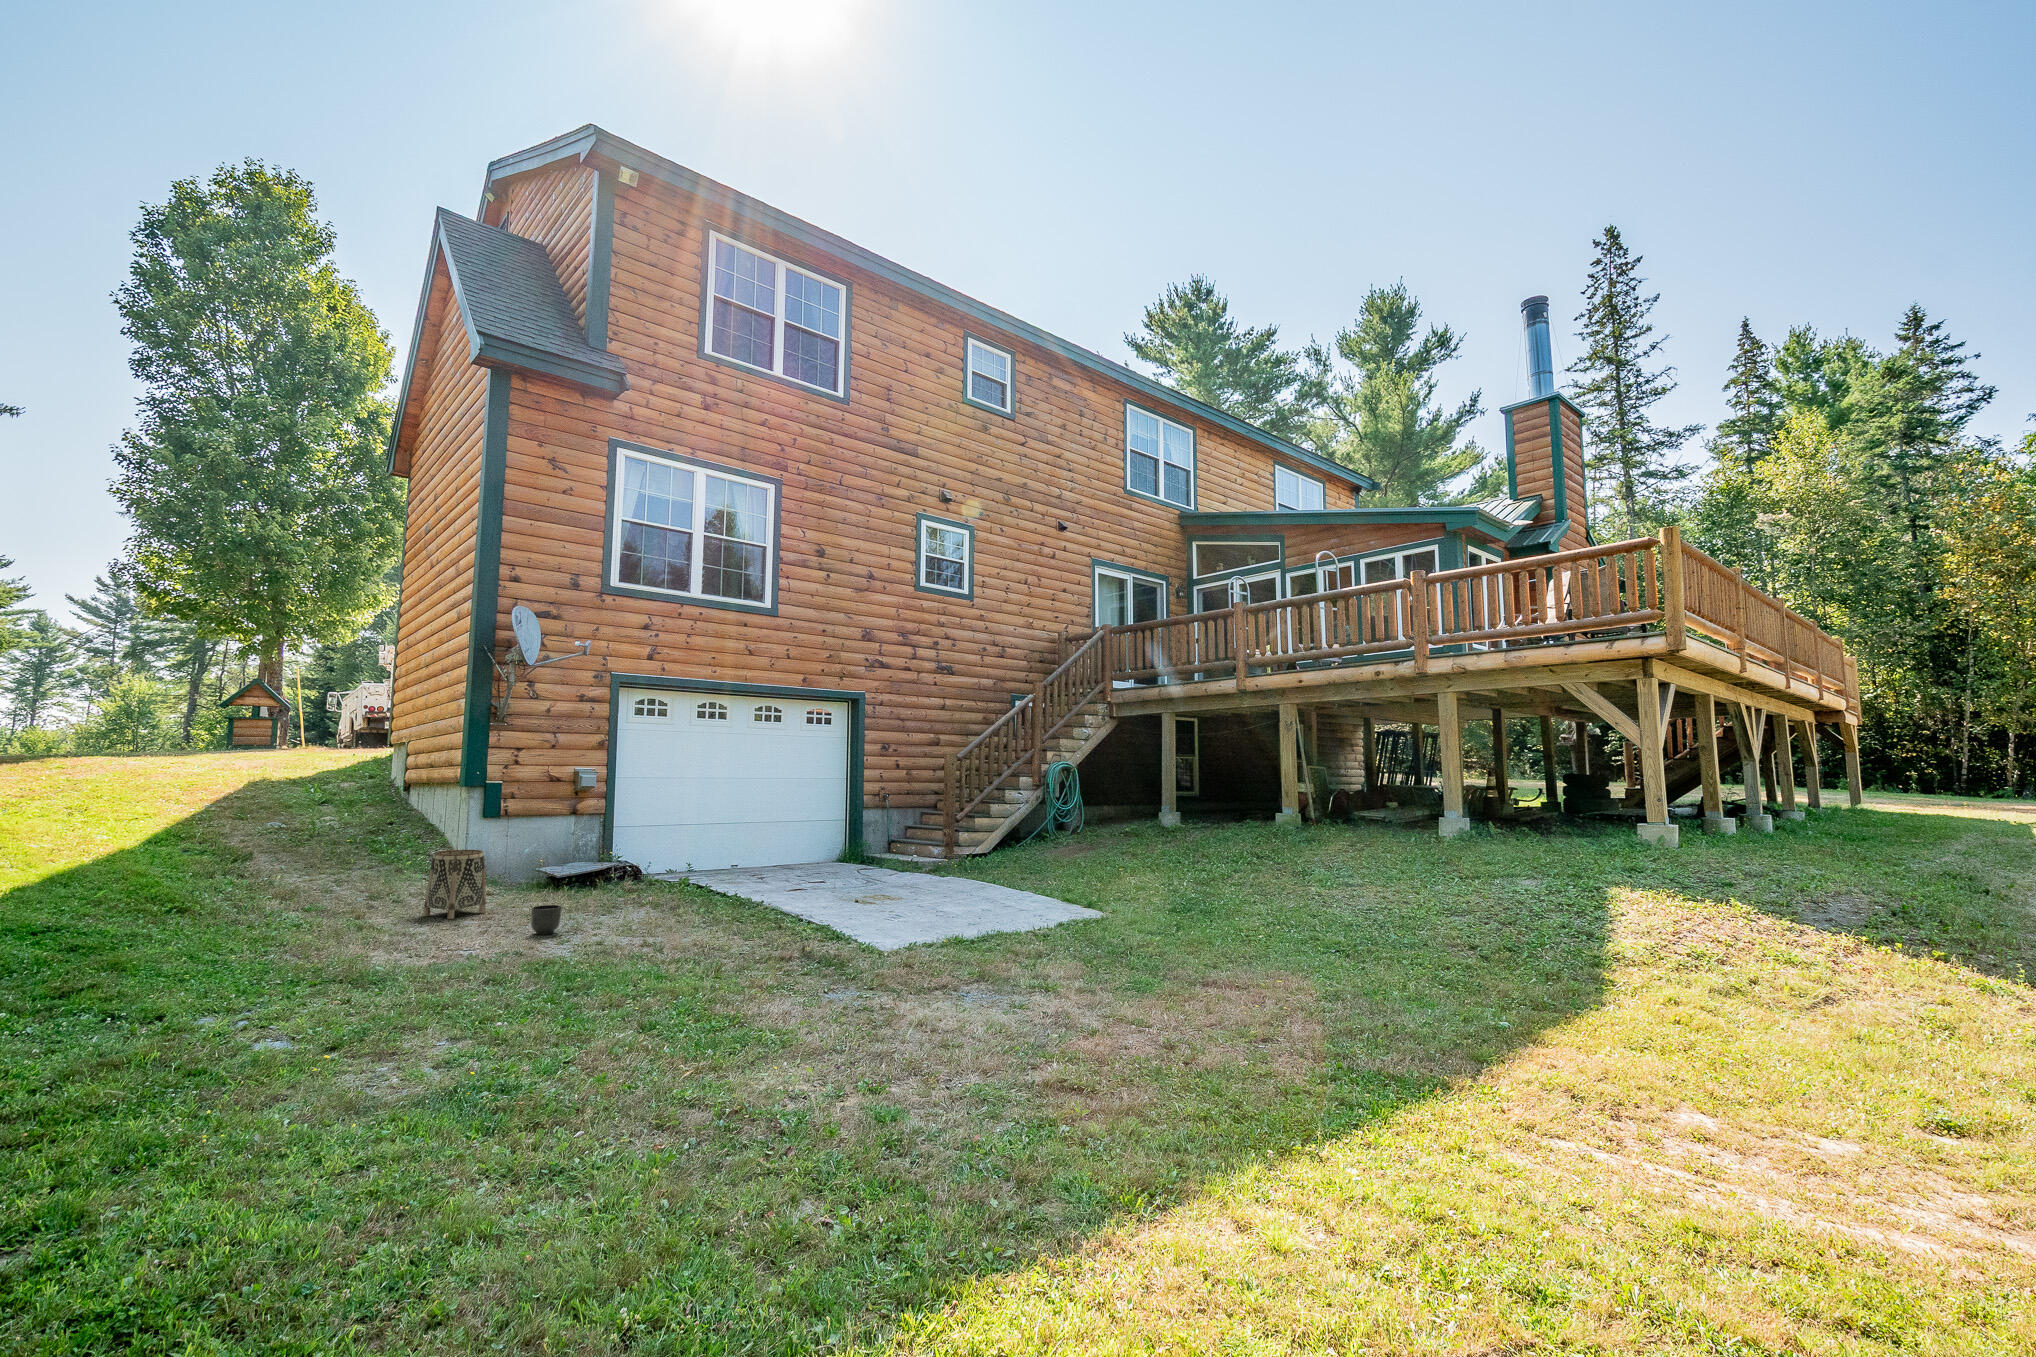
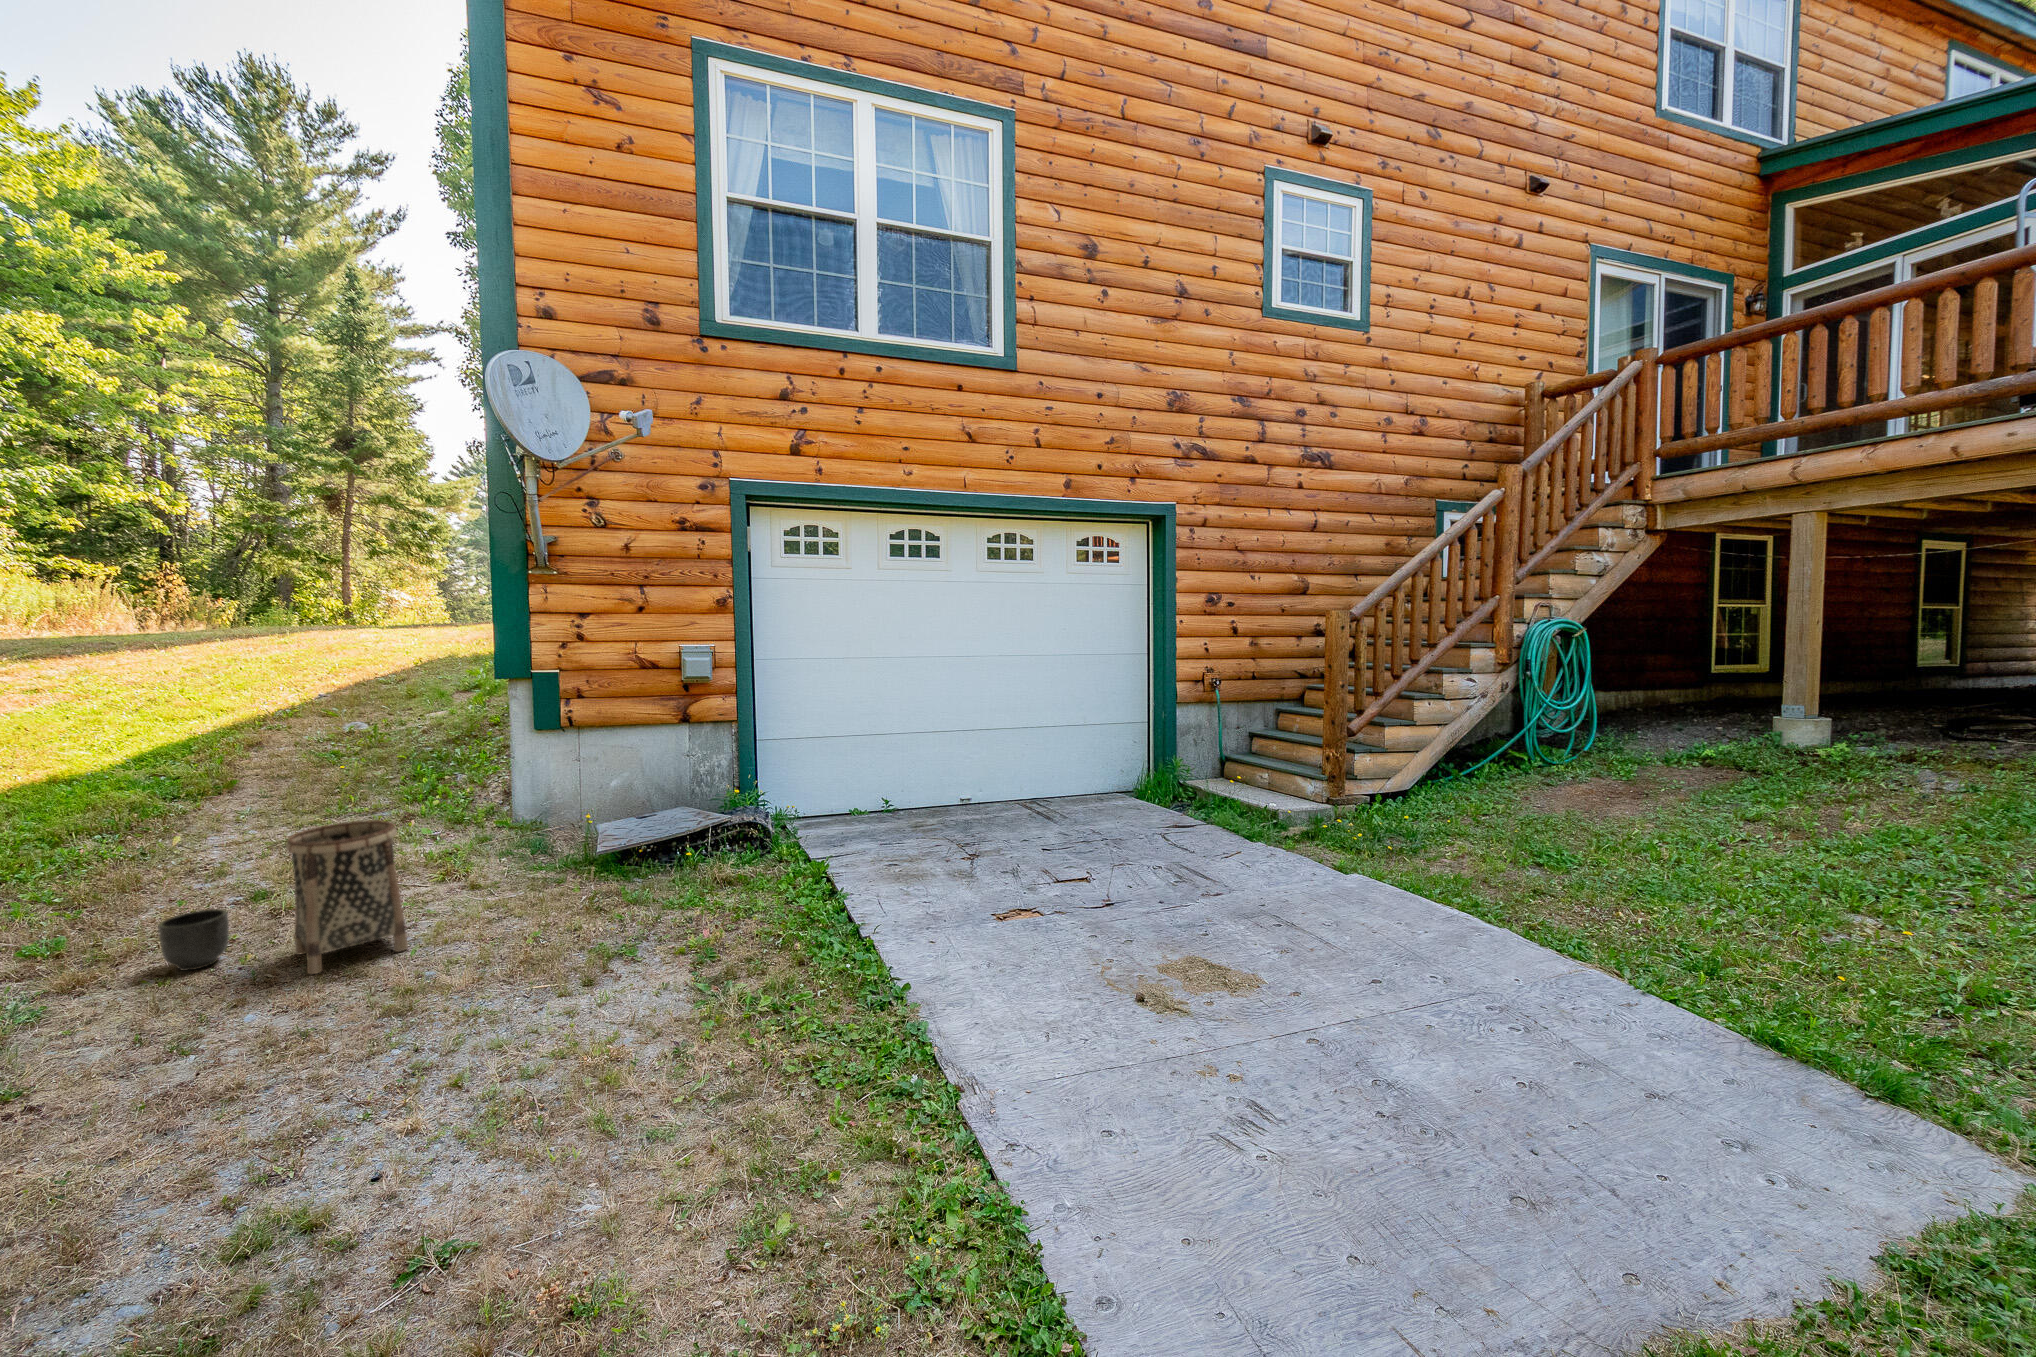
planter: present [531,905,561,935] -> present [158,909,229,971]

